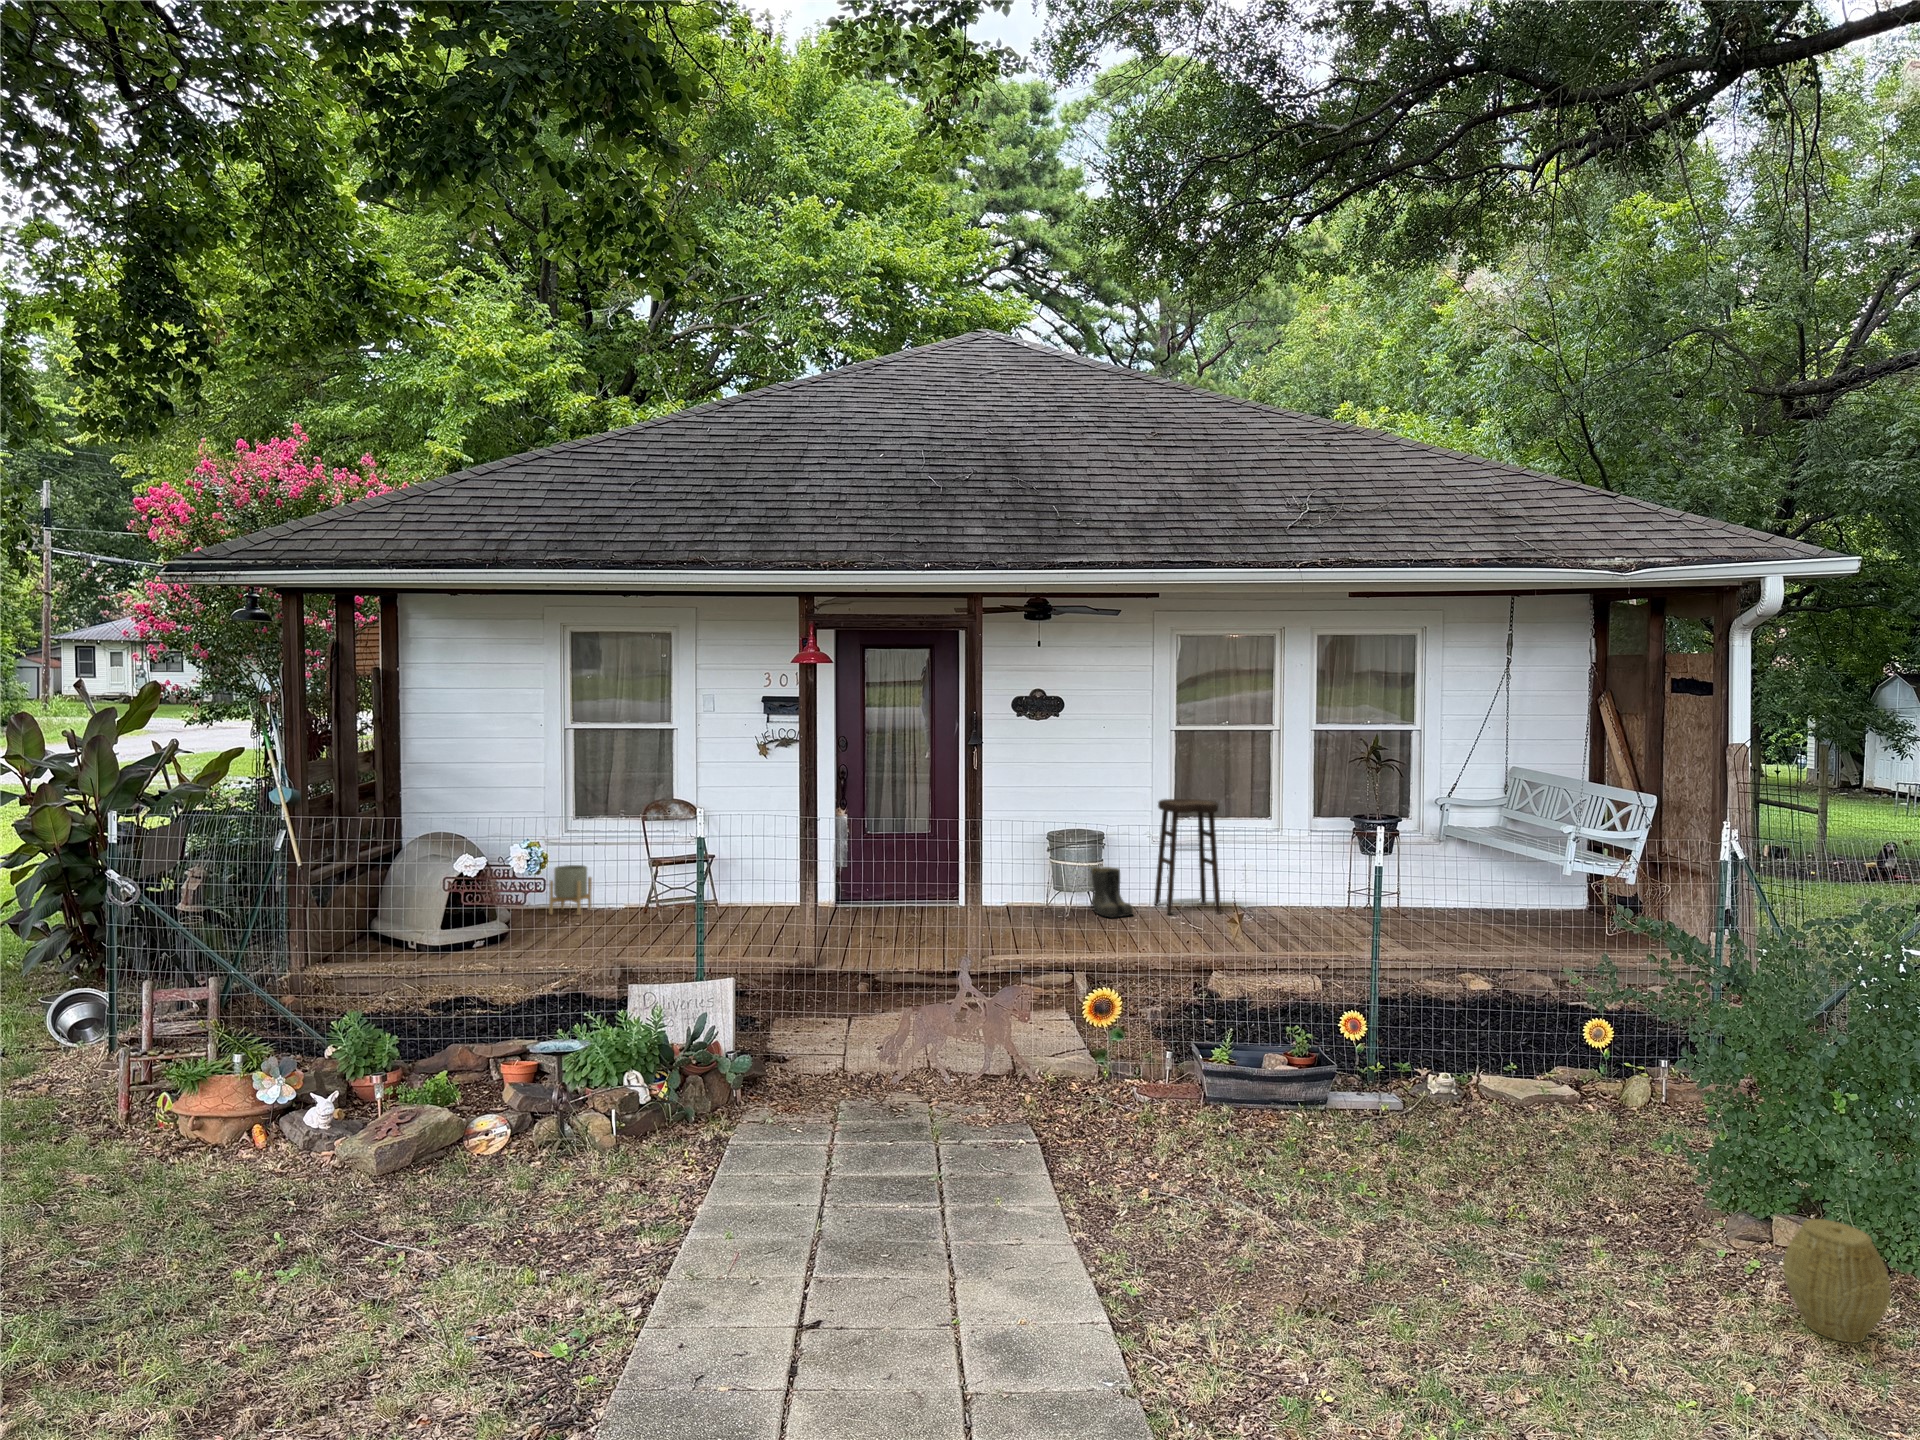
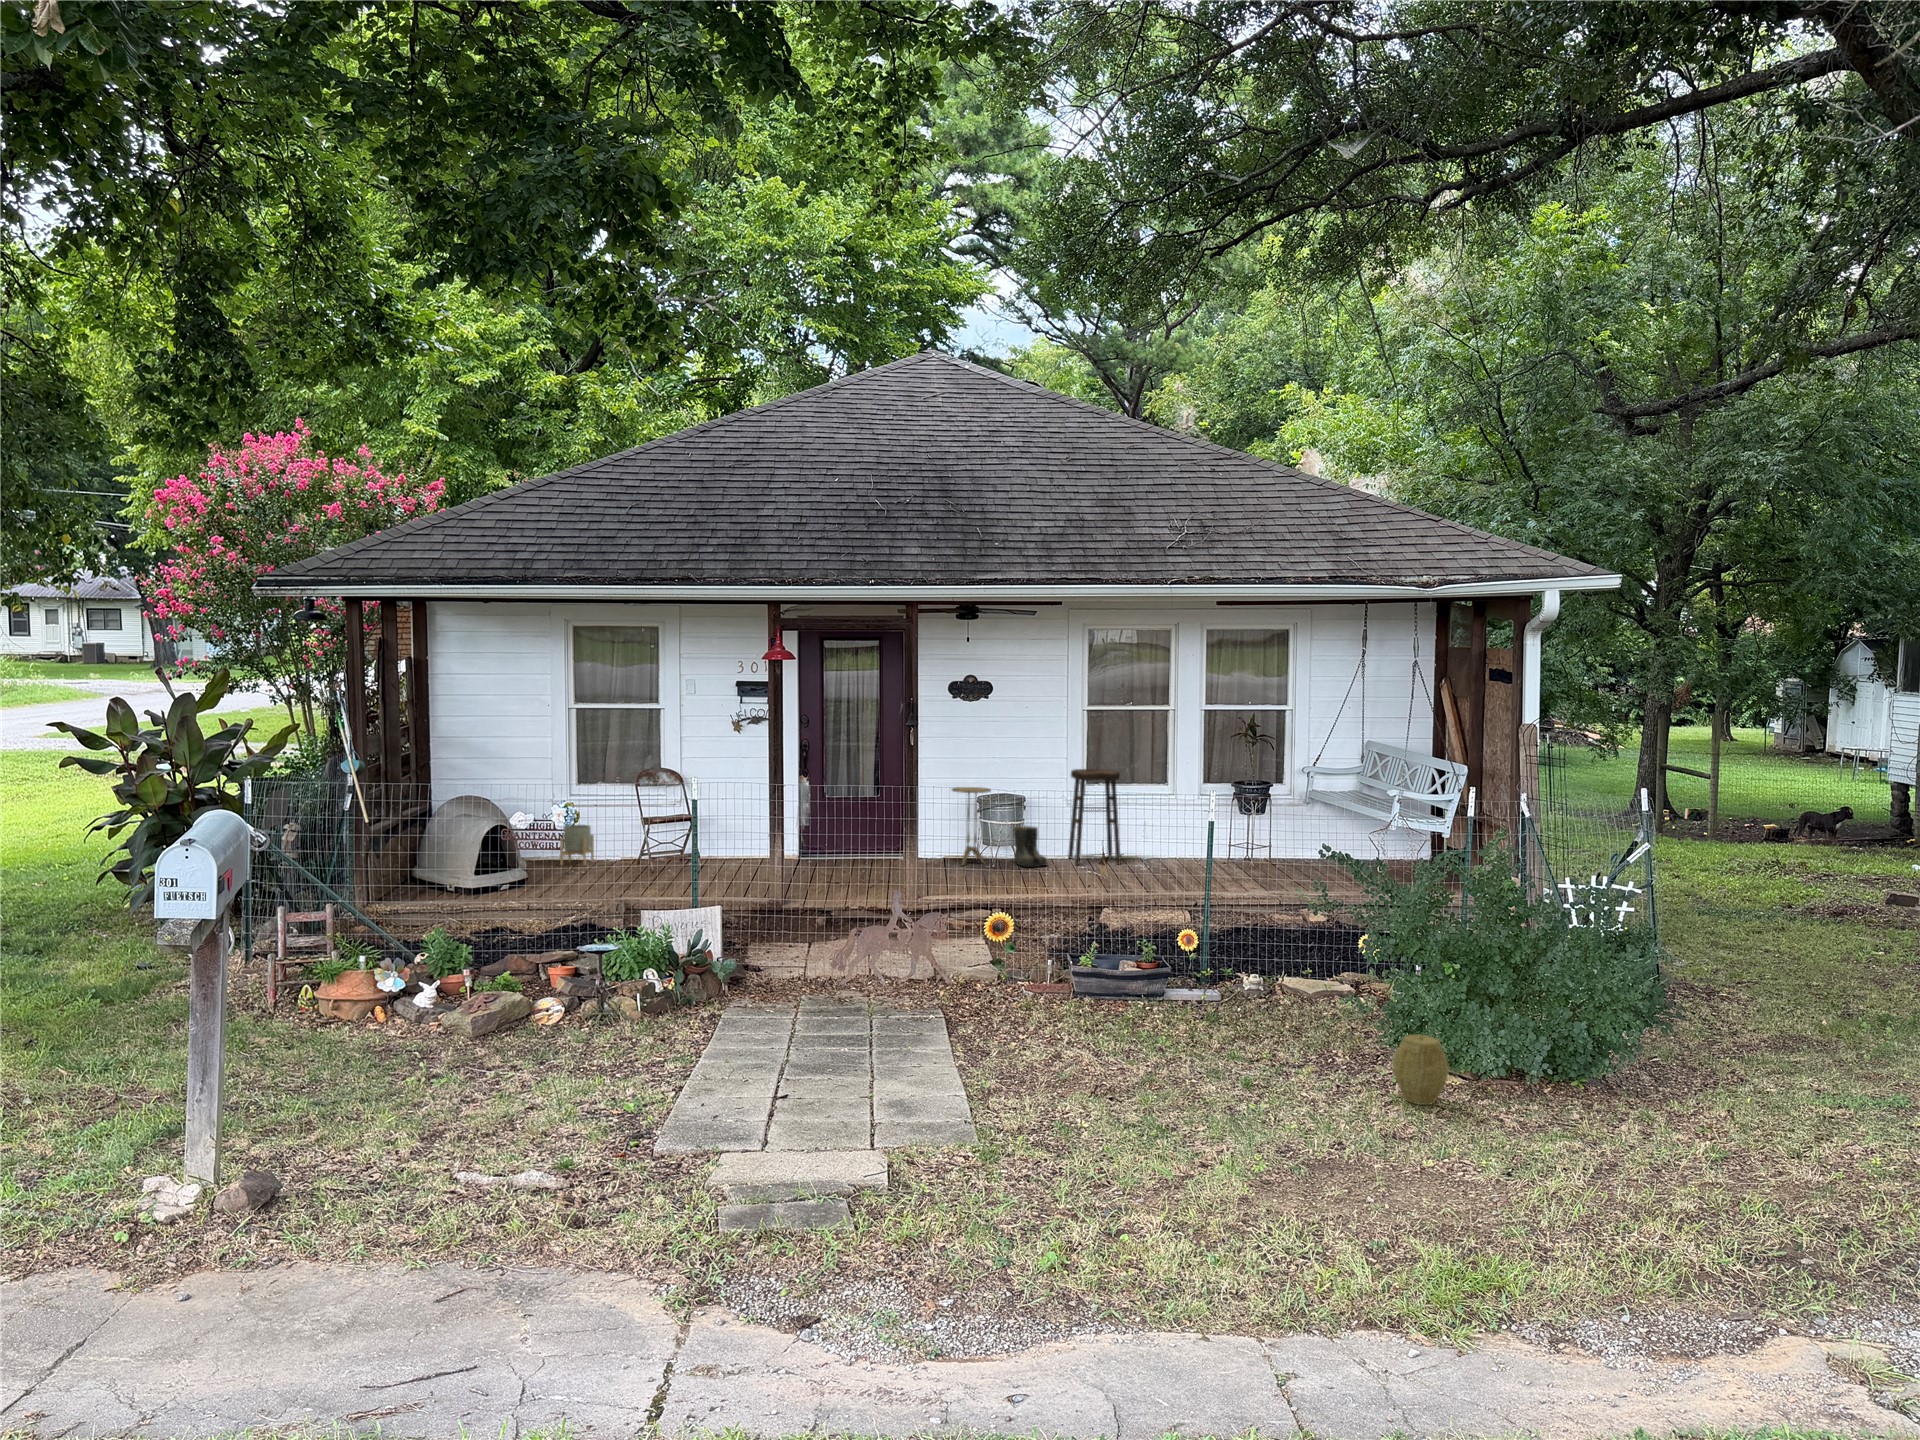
side table: none [1017,820,1065,915] -> present [952,787,991,866]

